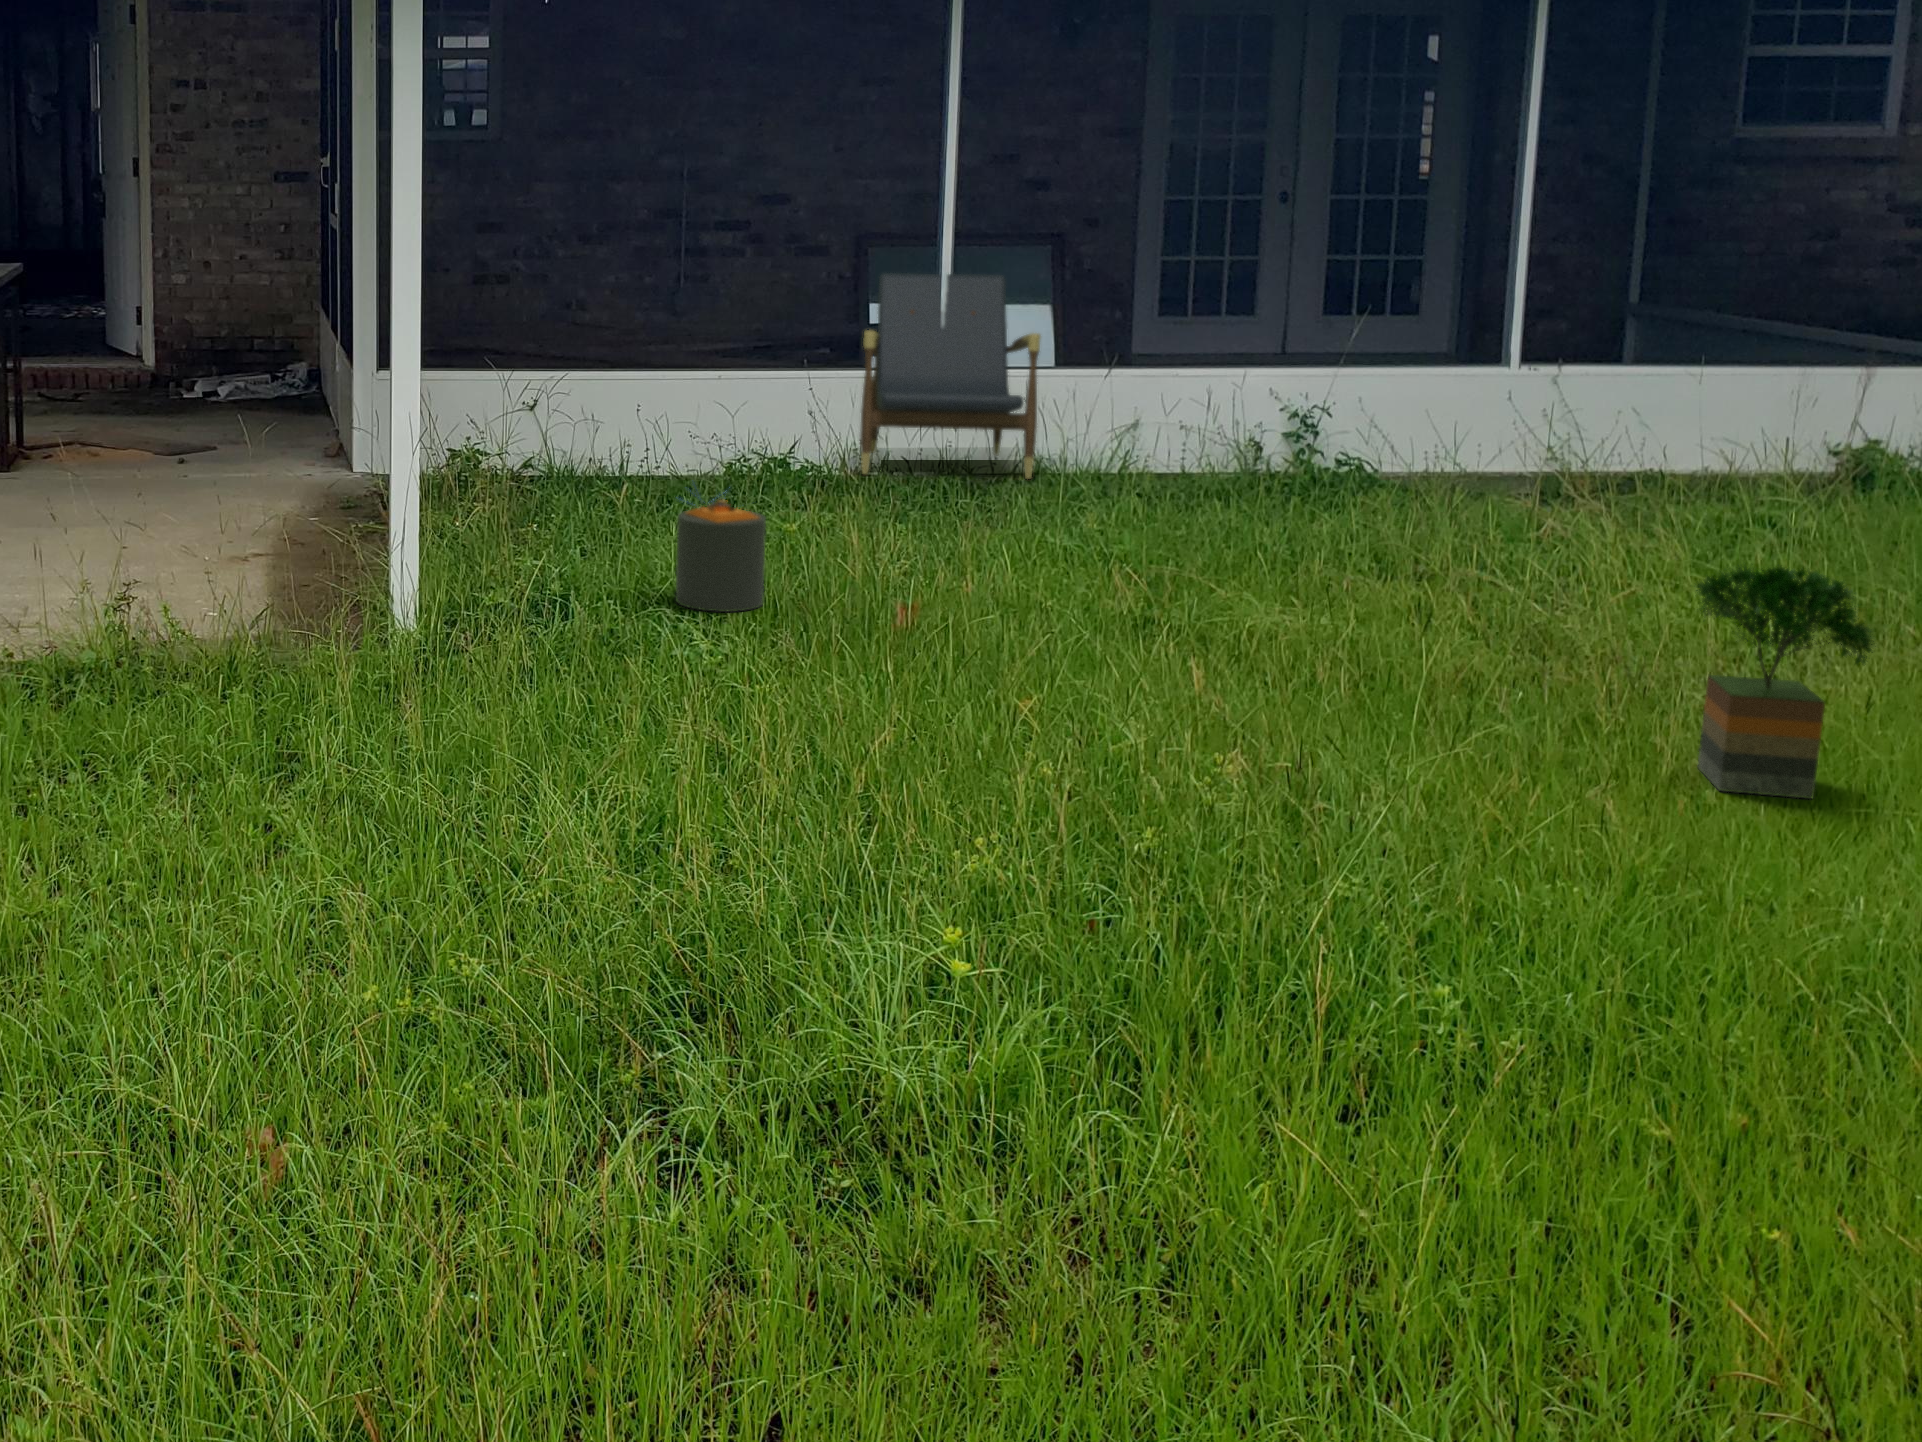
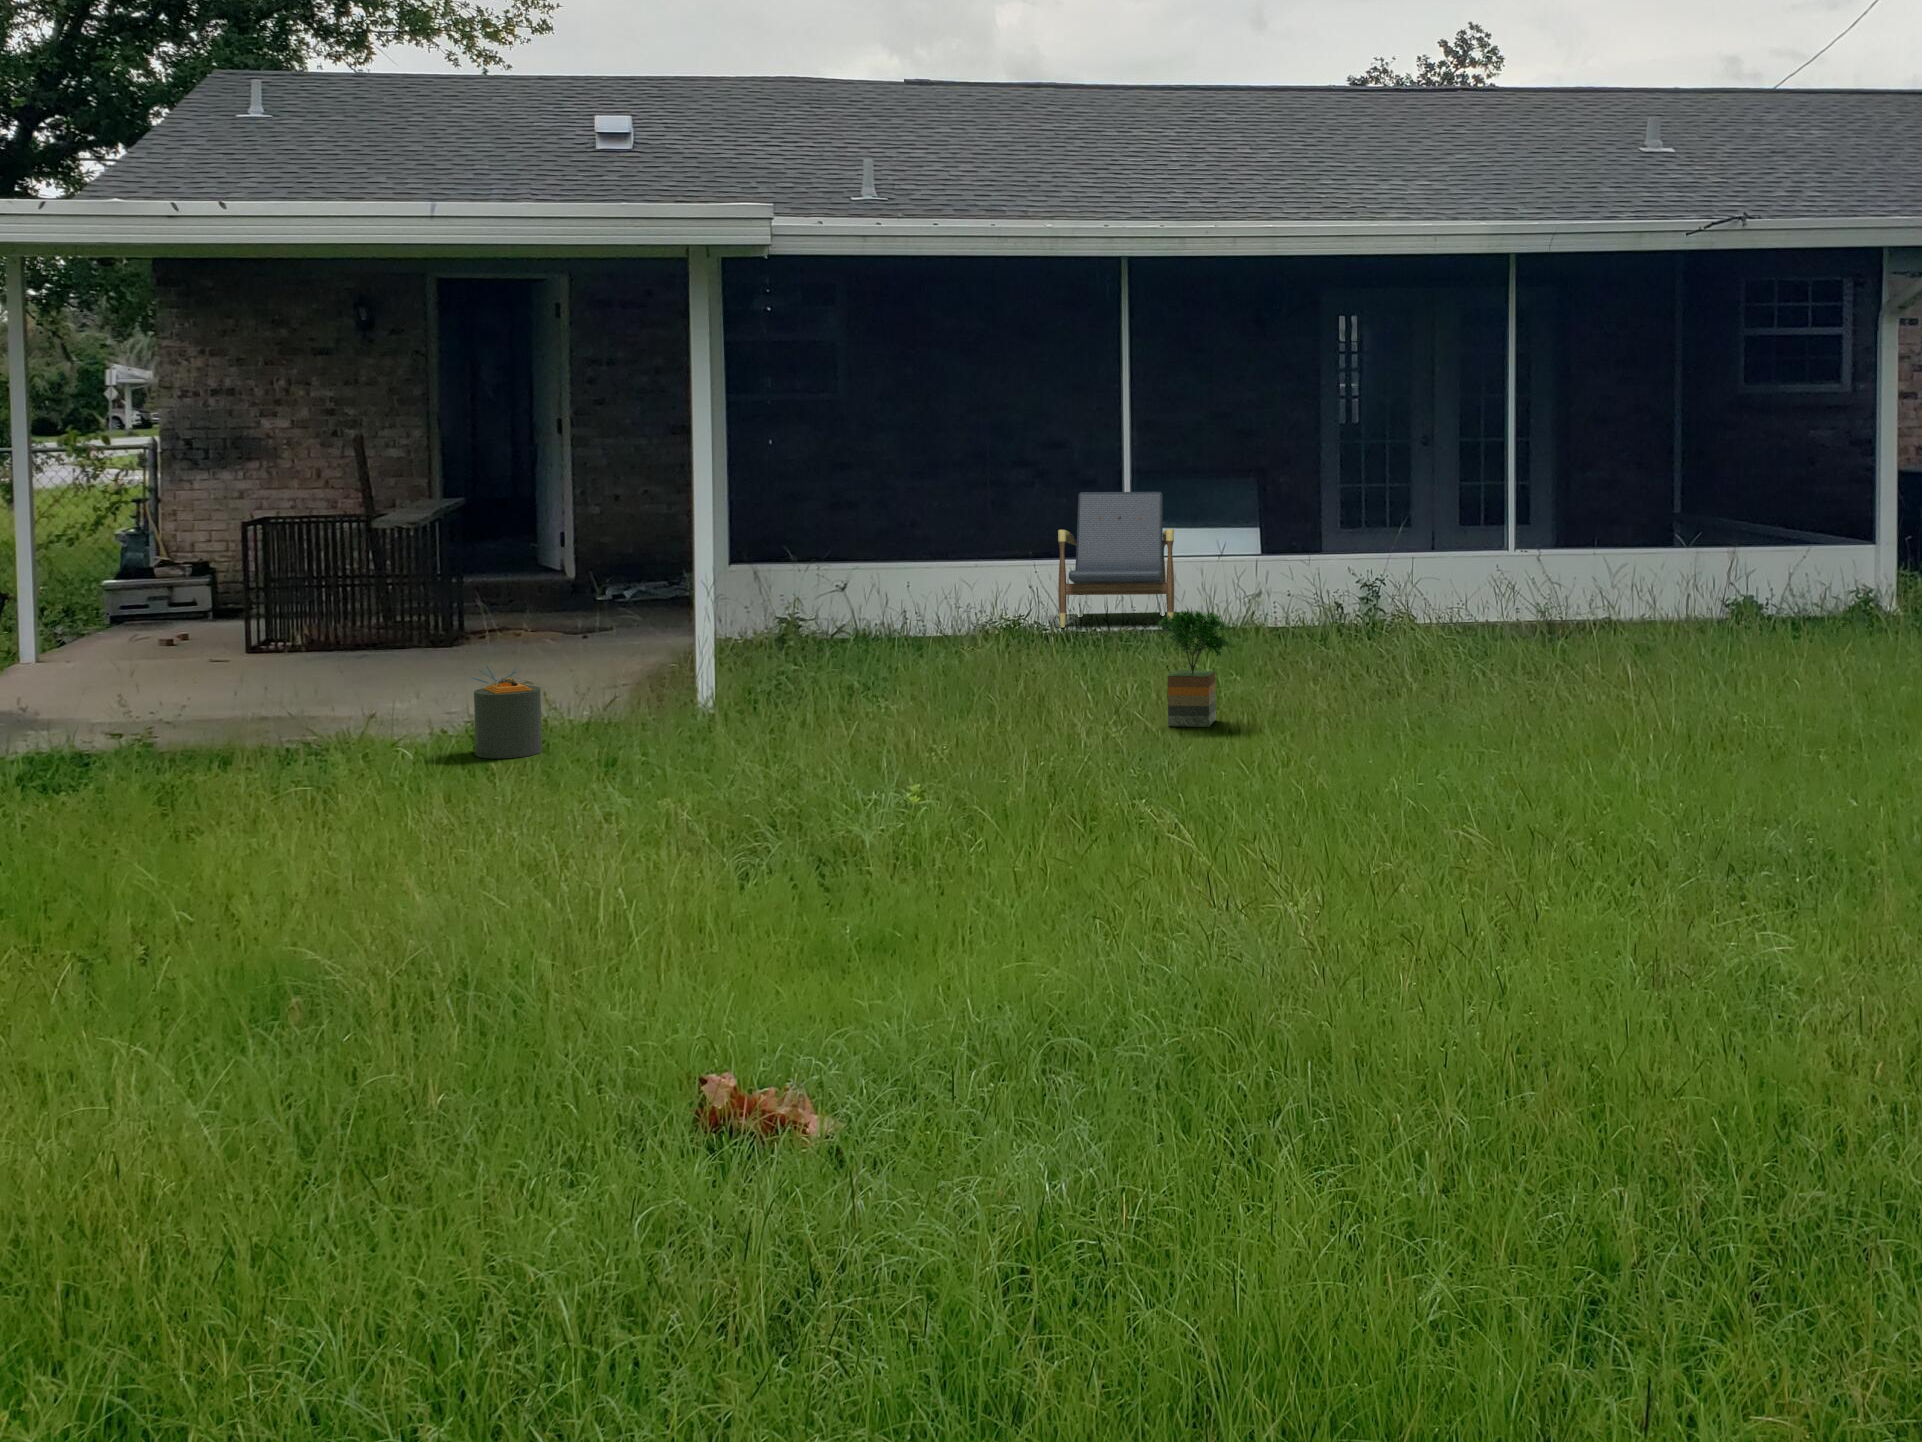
trash can: present [676,480,766,612] -> present [471,665,542,759]
potted tree: present [1694,565,1876,799] -> present [1159,611,1230,727]

